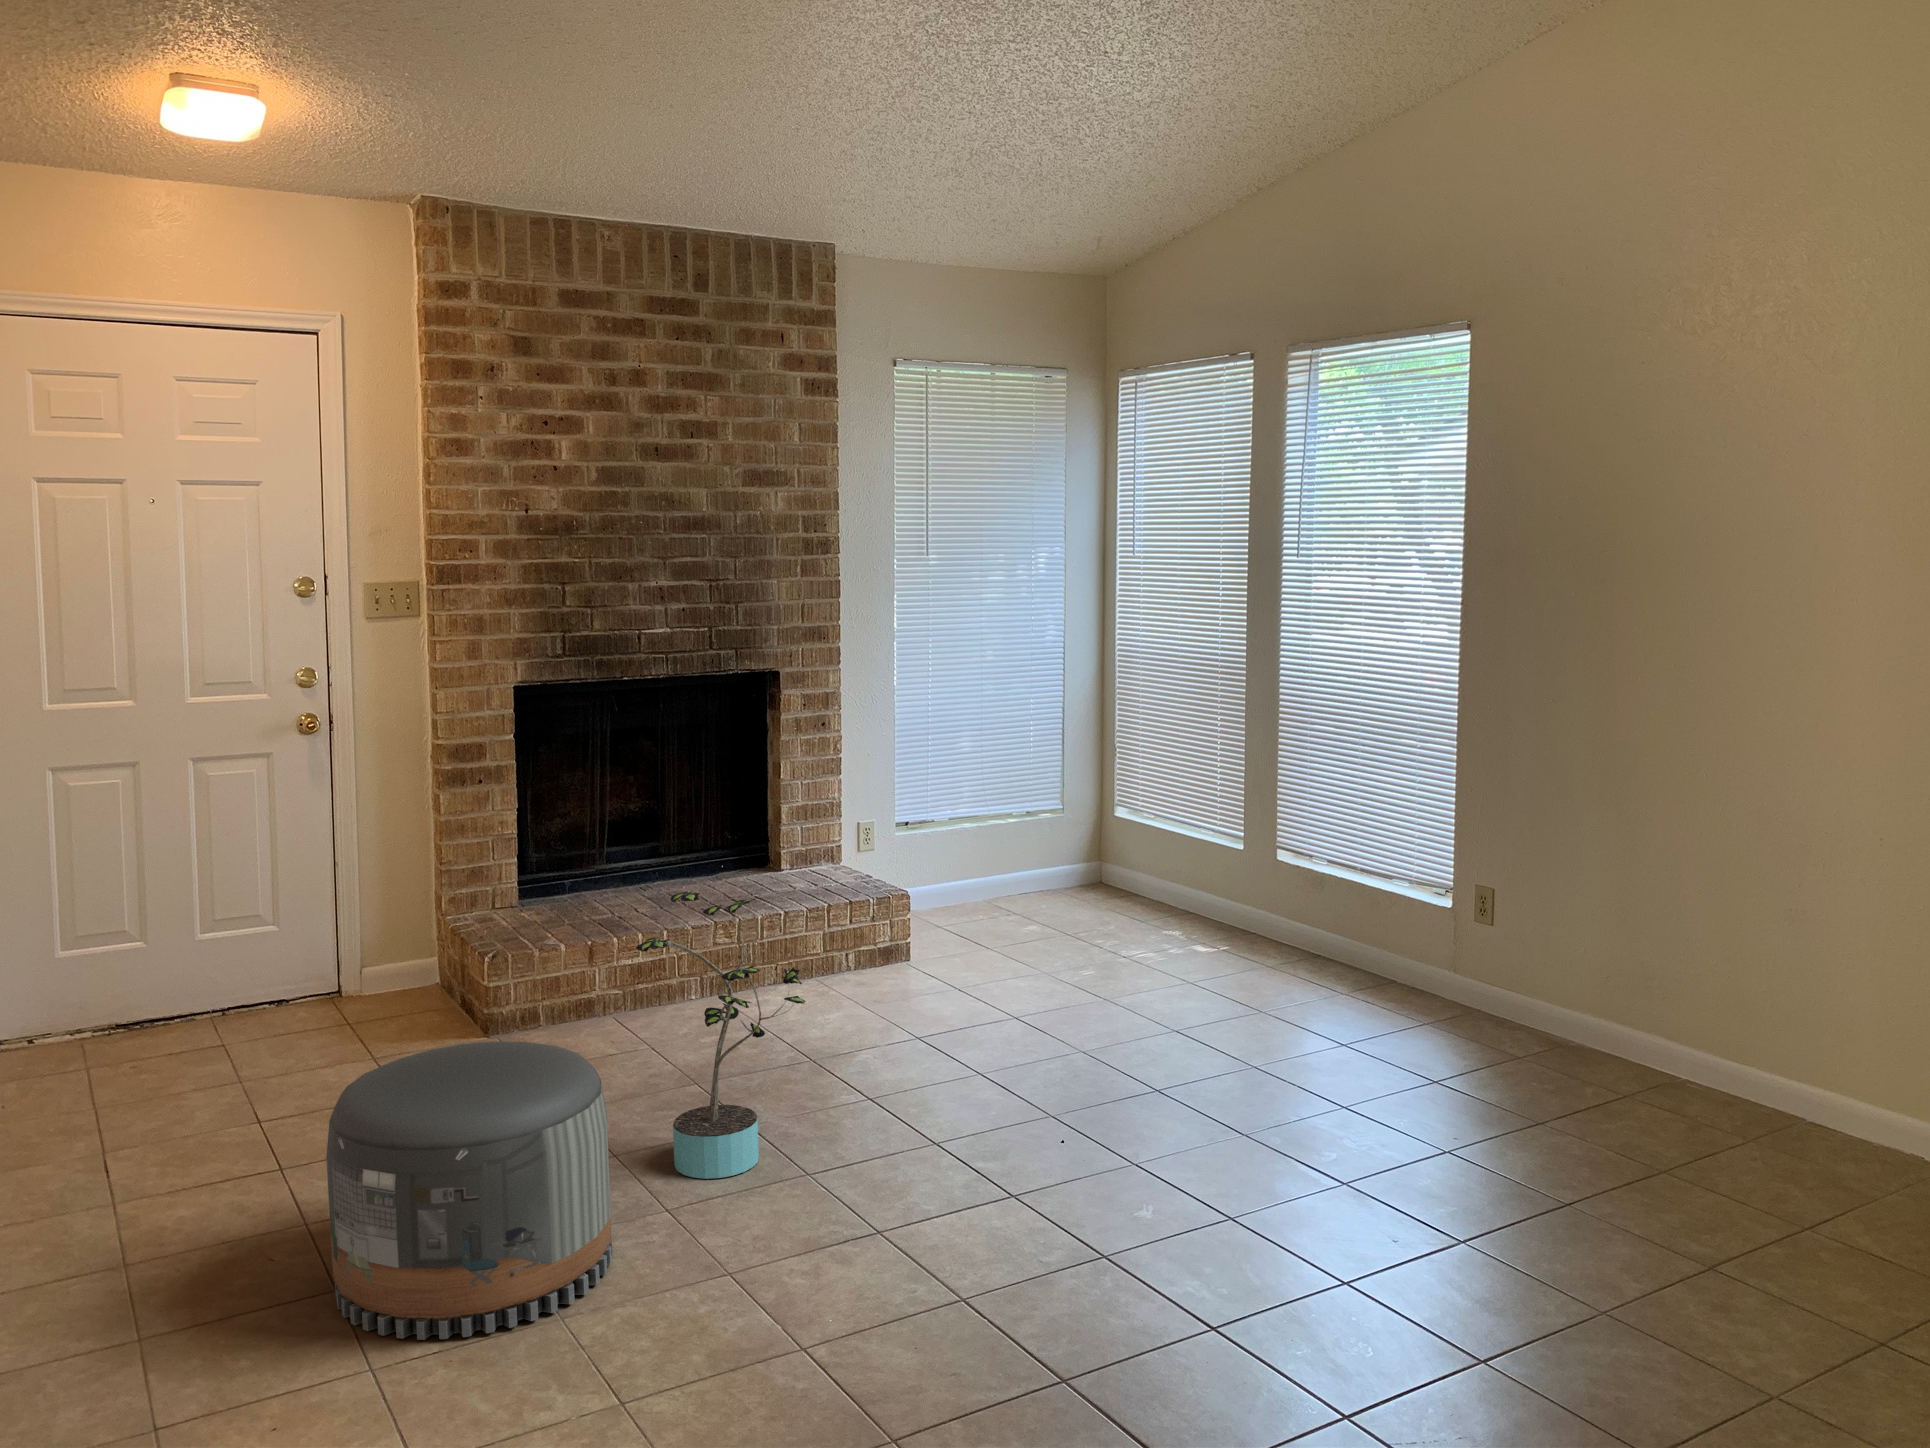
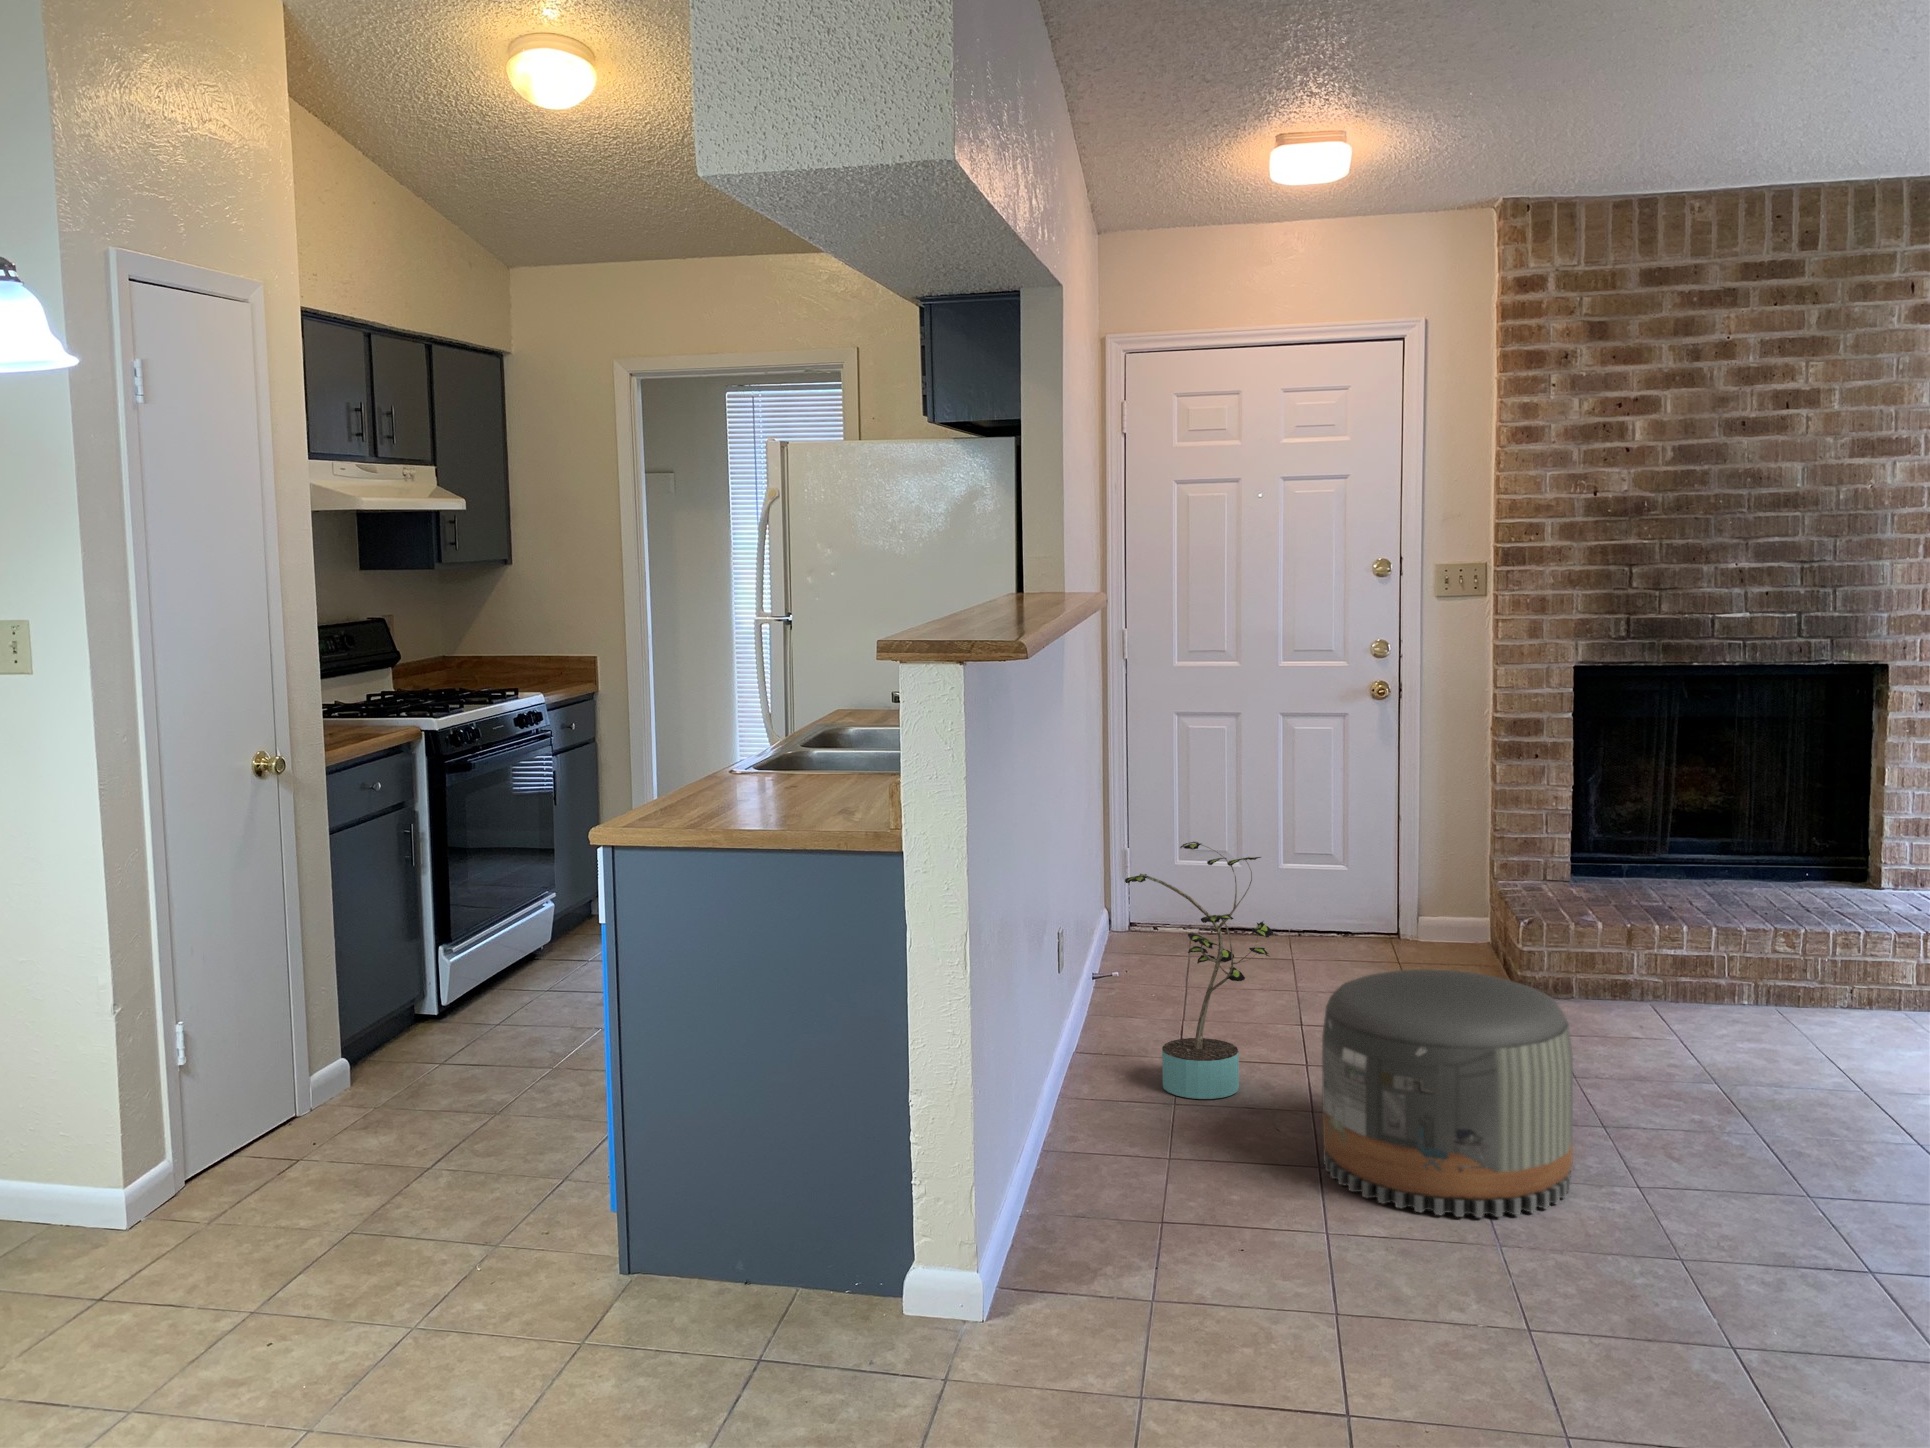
potted plant: present [636,892,805,1179] -> present [1125,842,1273,1099]

